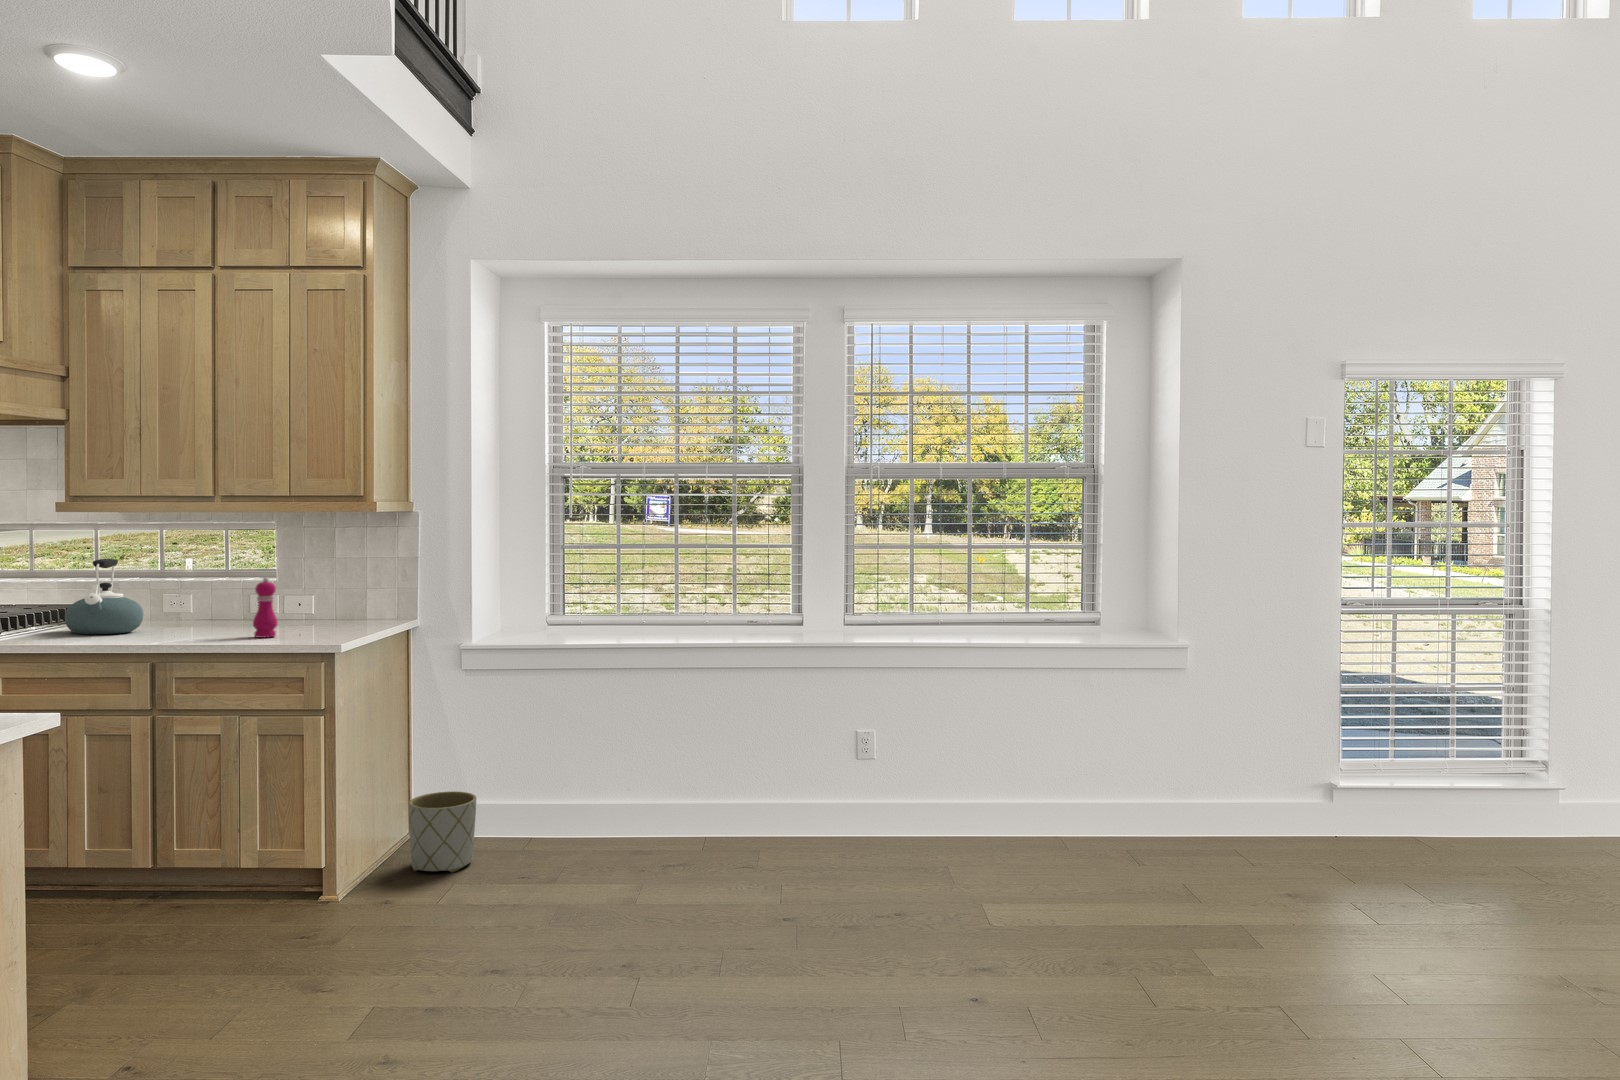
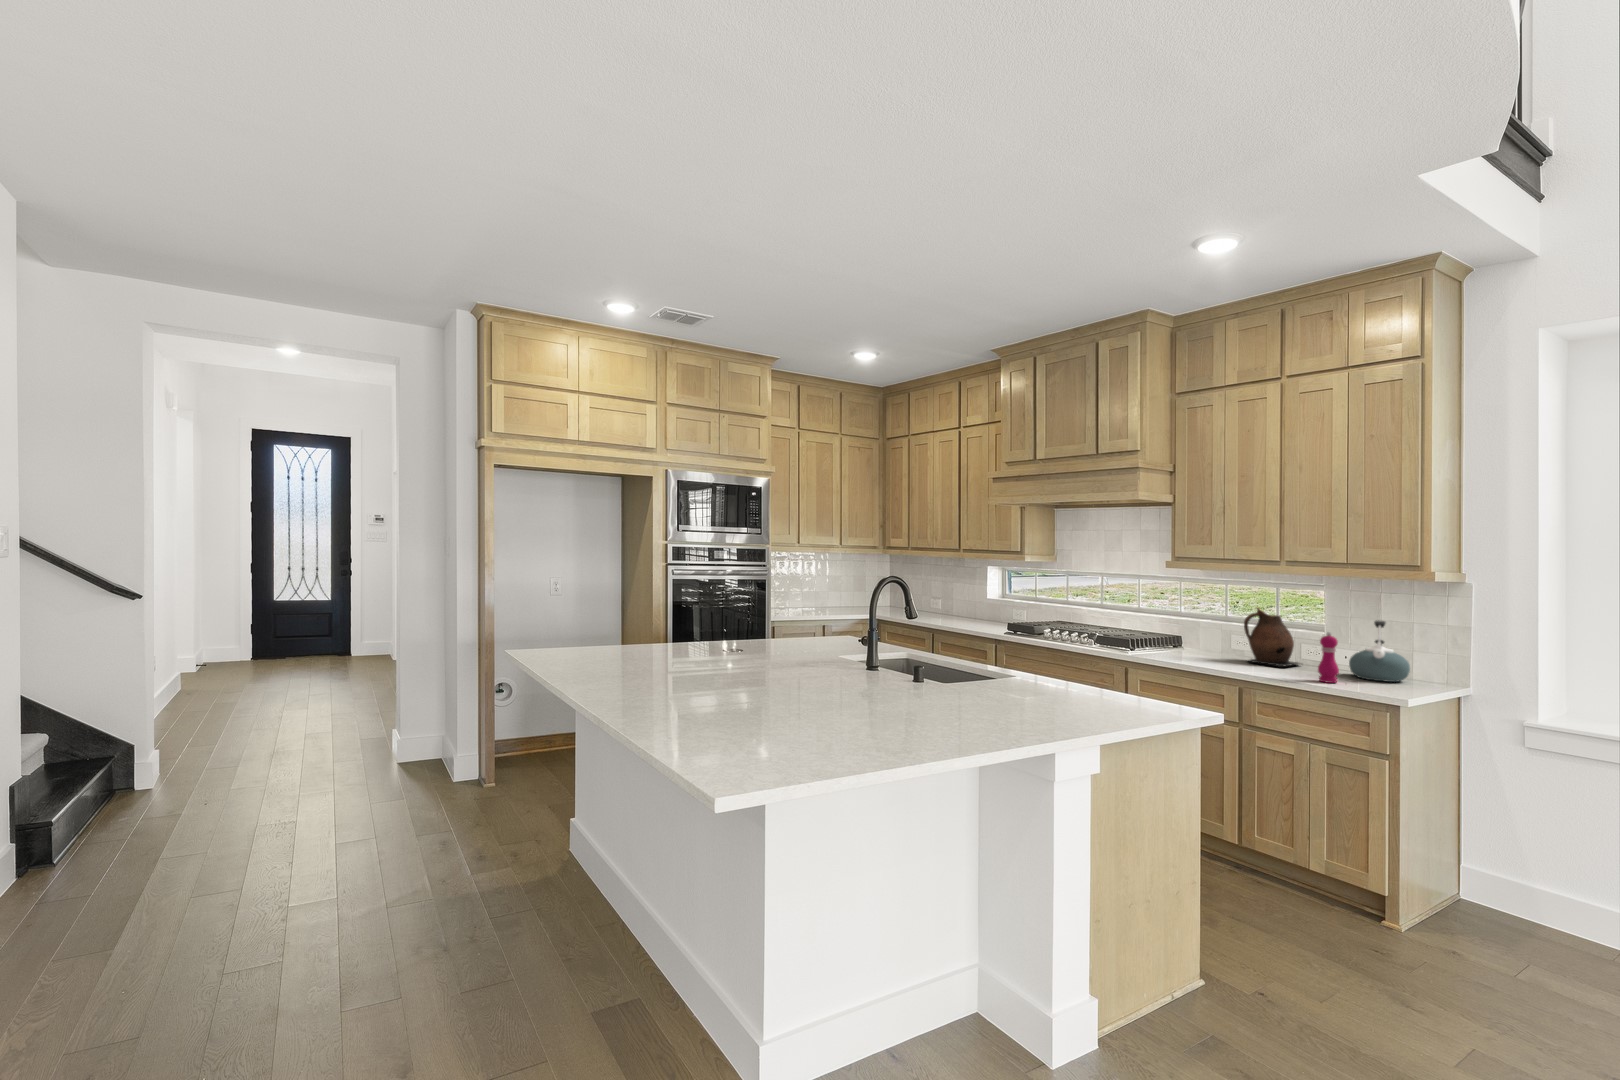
ceramic pitcher: none [169,557,246,628] -> present [1244,608,1299,666]
kettle: present [65,559,143,634] -> present [1349,620,1410,682]
planter: present [409,791,477,872] -> none [1468,853,1551,943]

